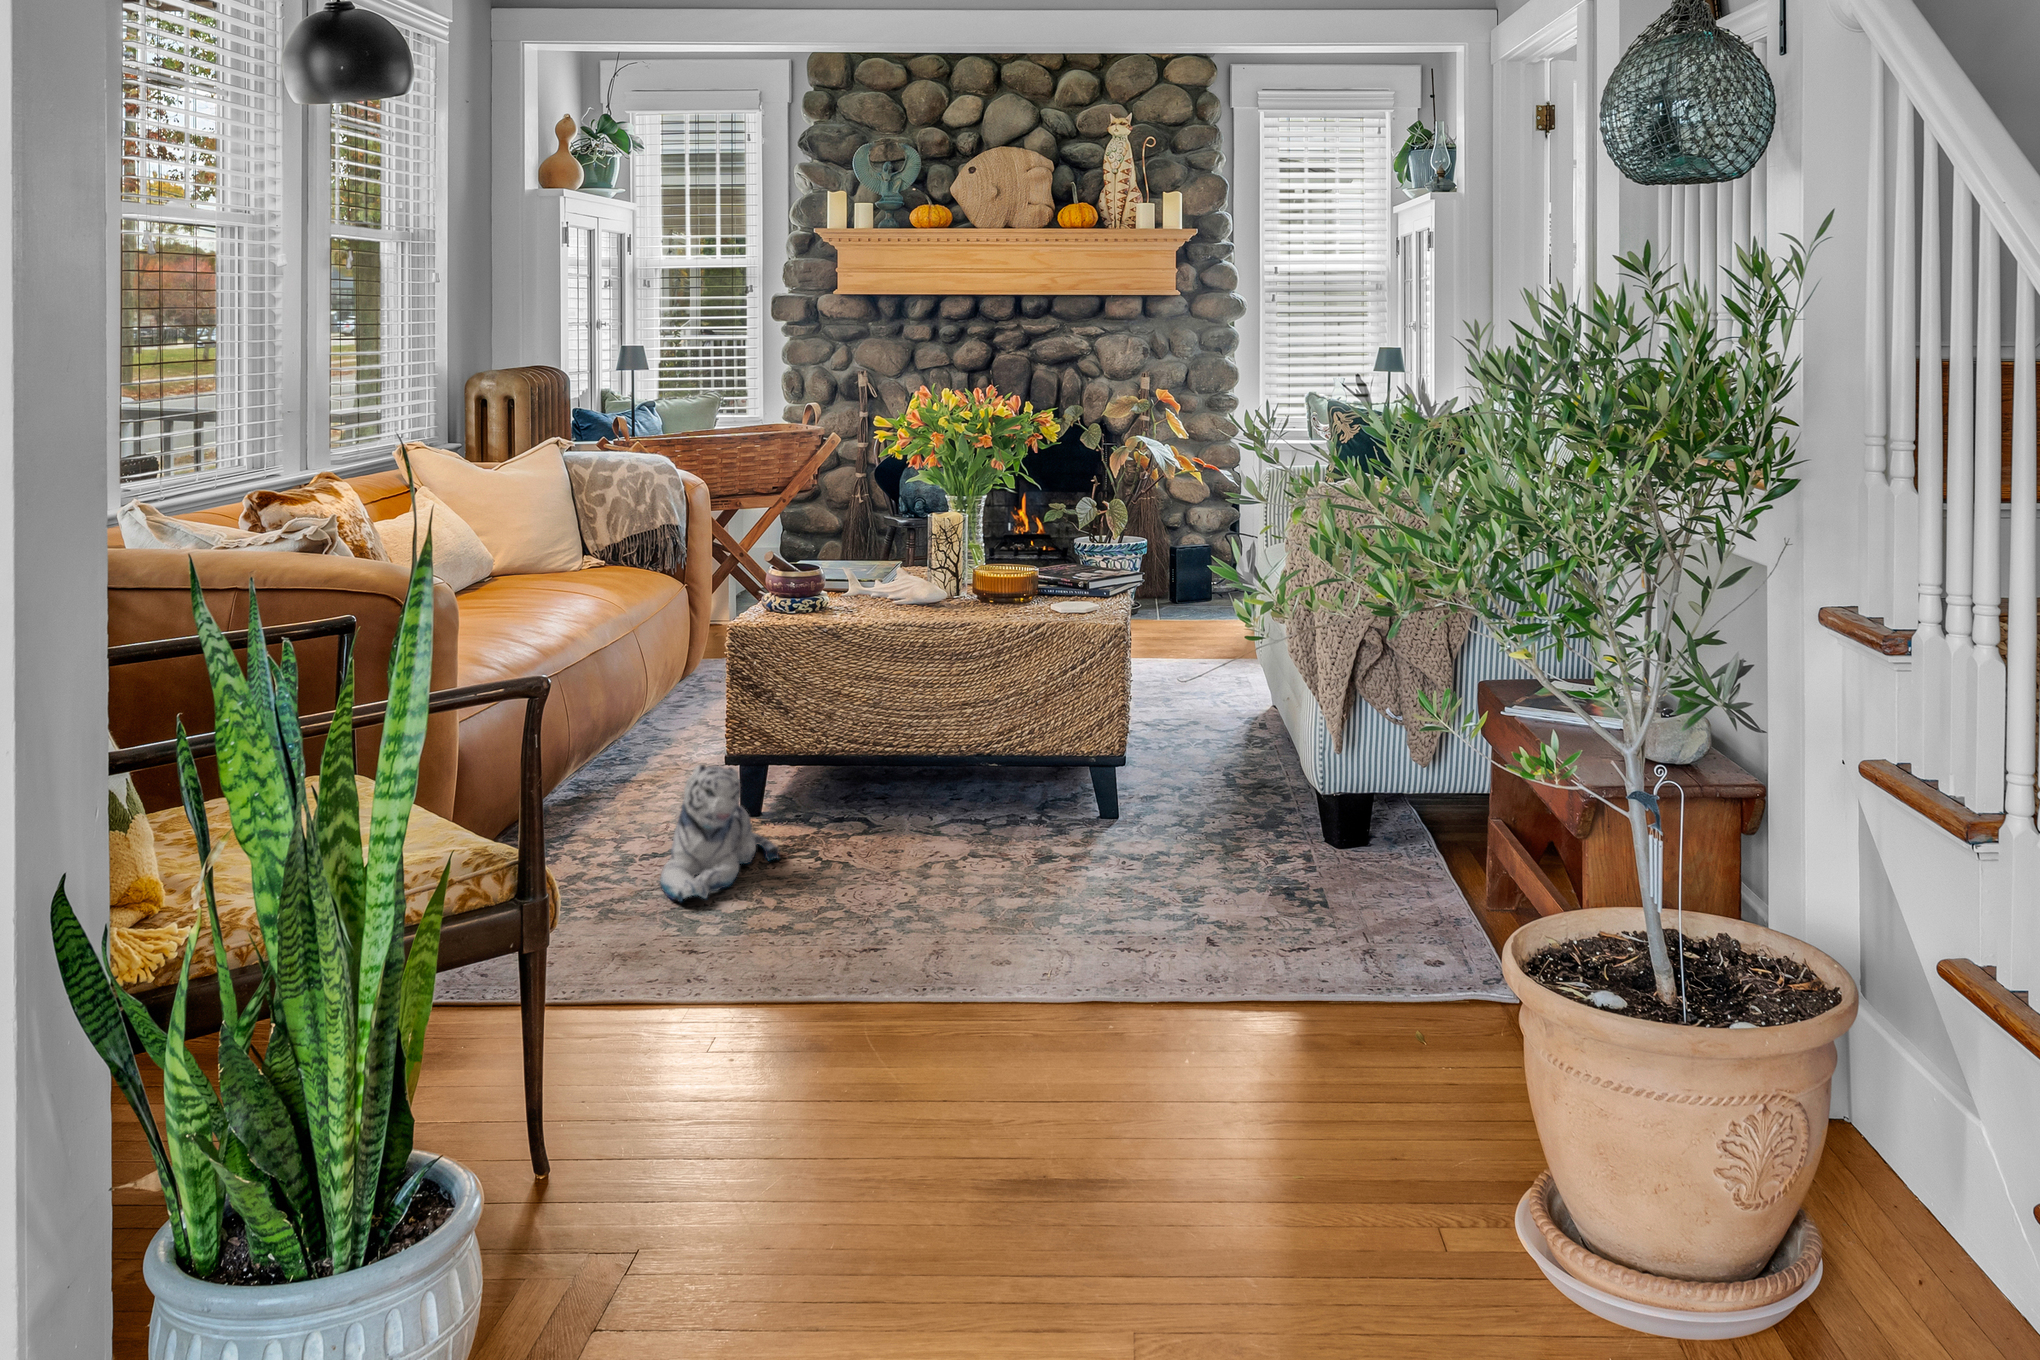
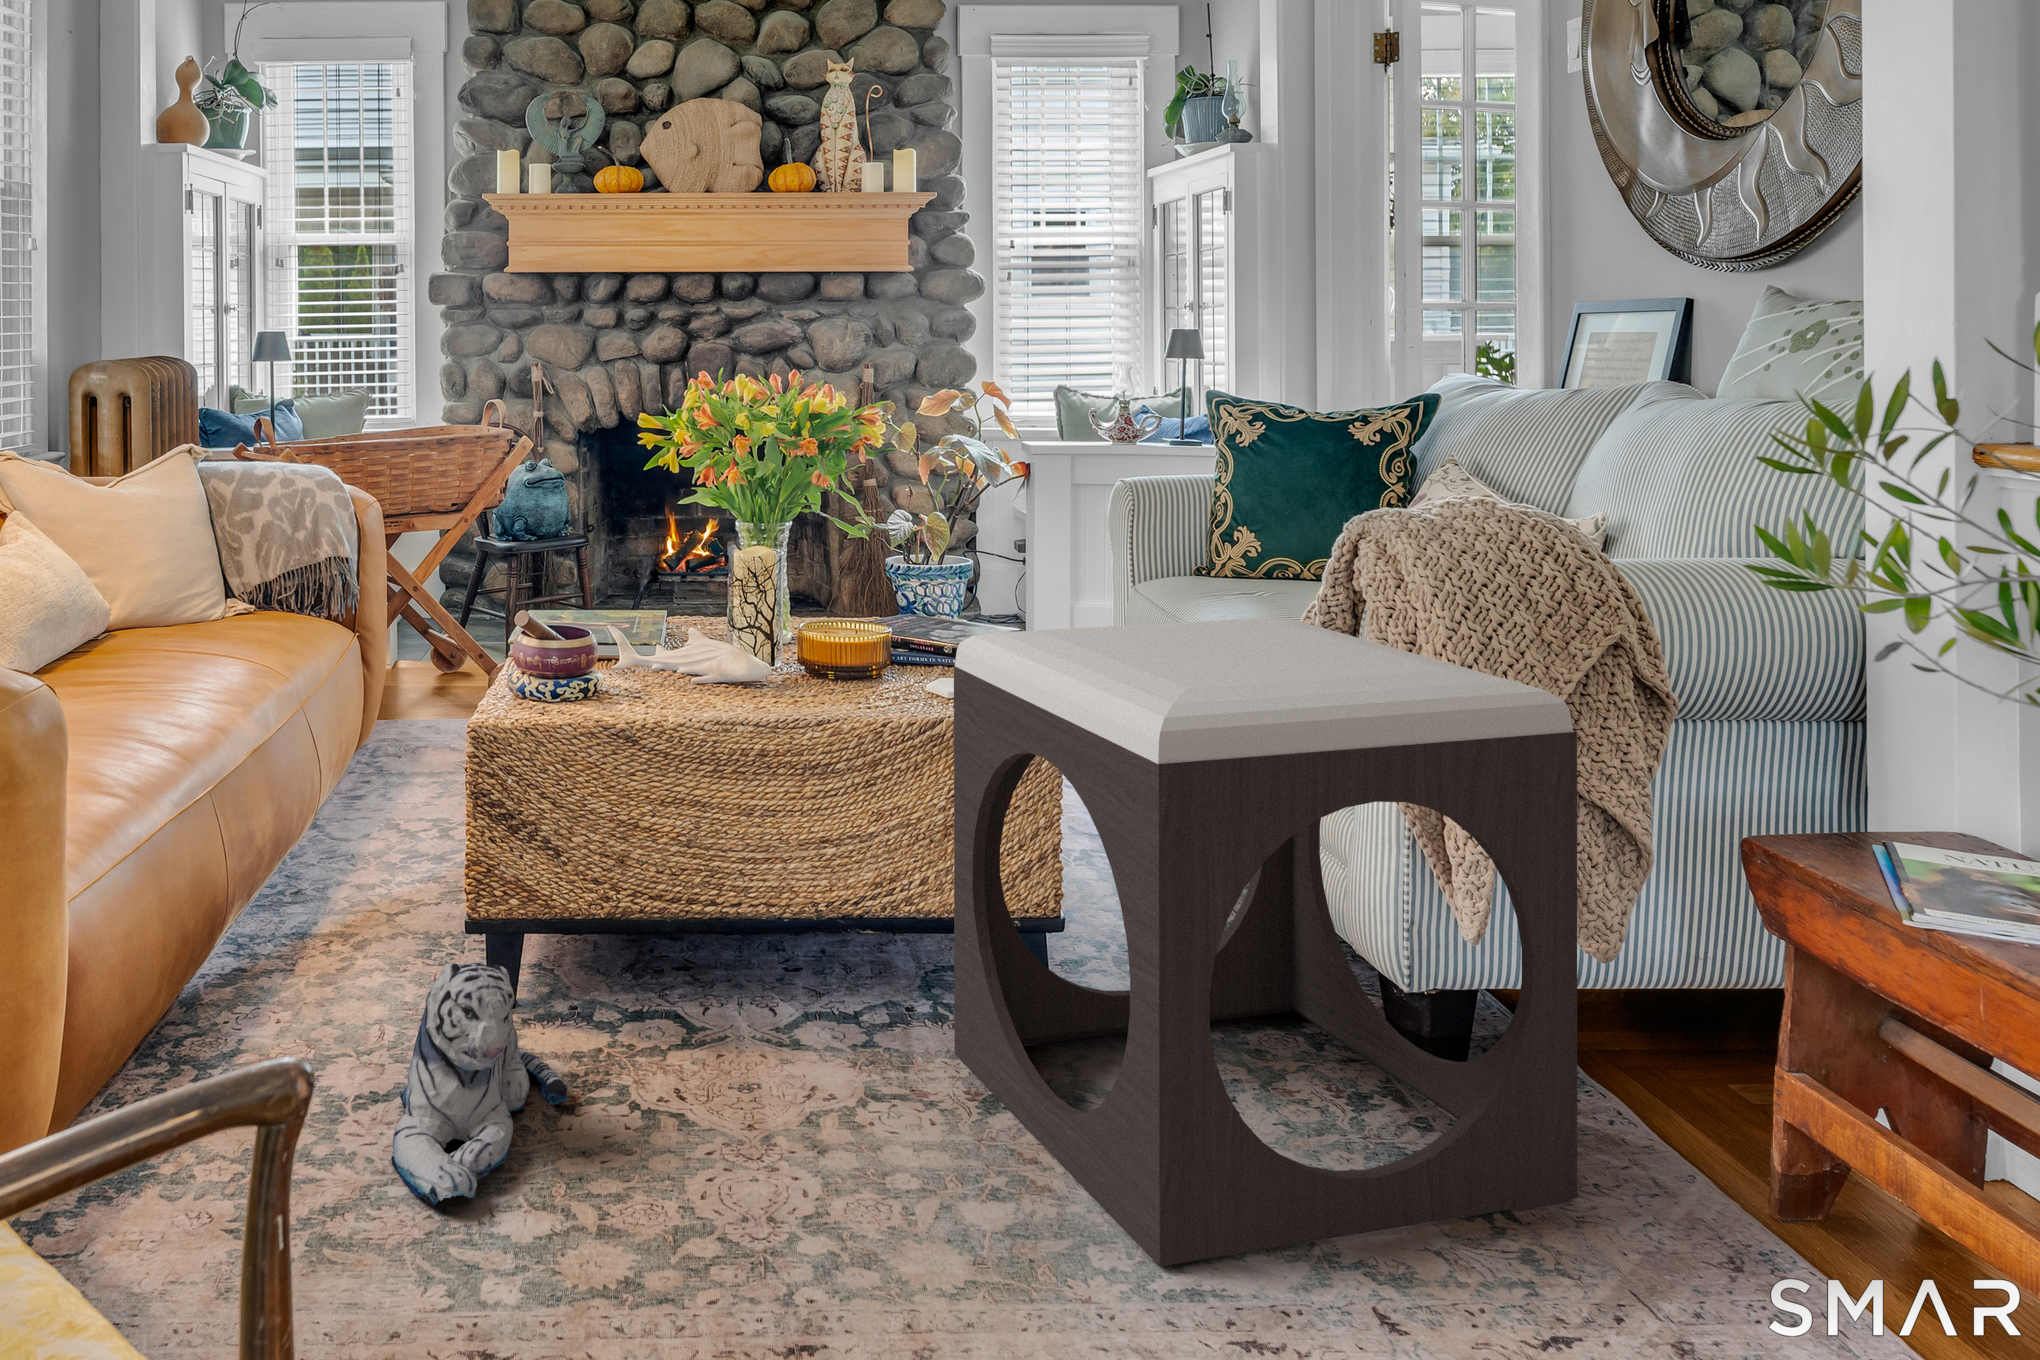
footstool: none [1044,555,1387,928] -> present [954,617,1577,1266]

